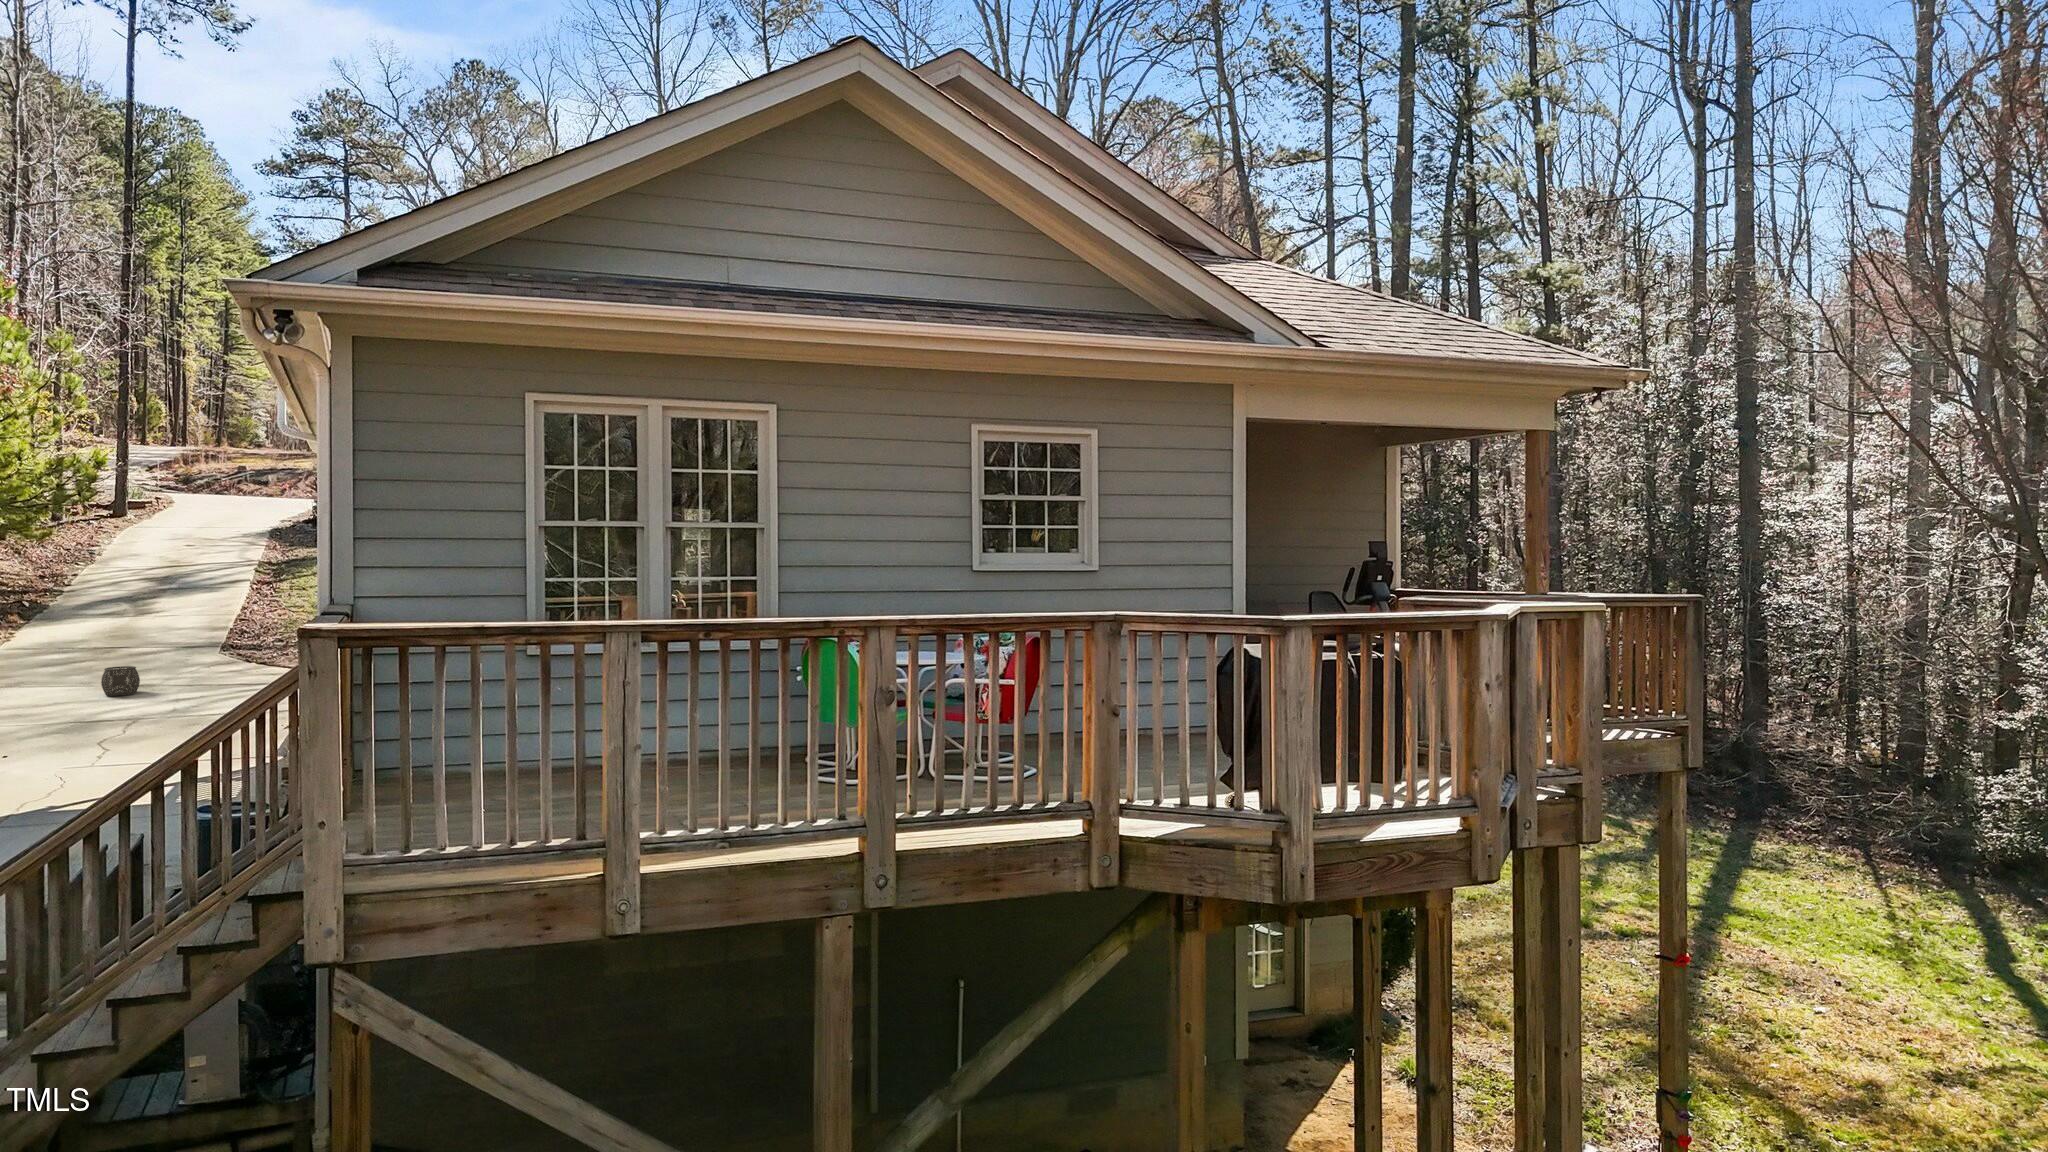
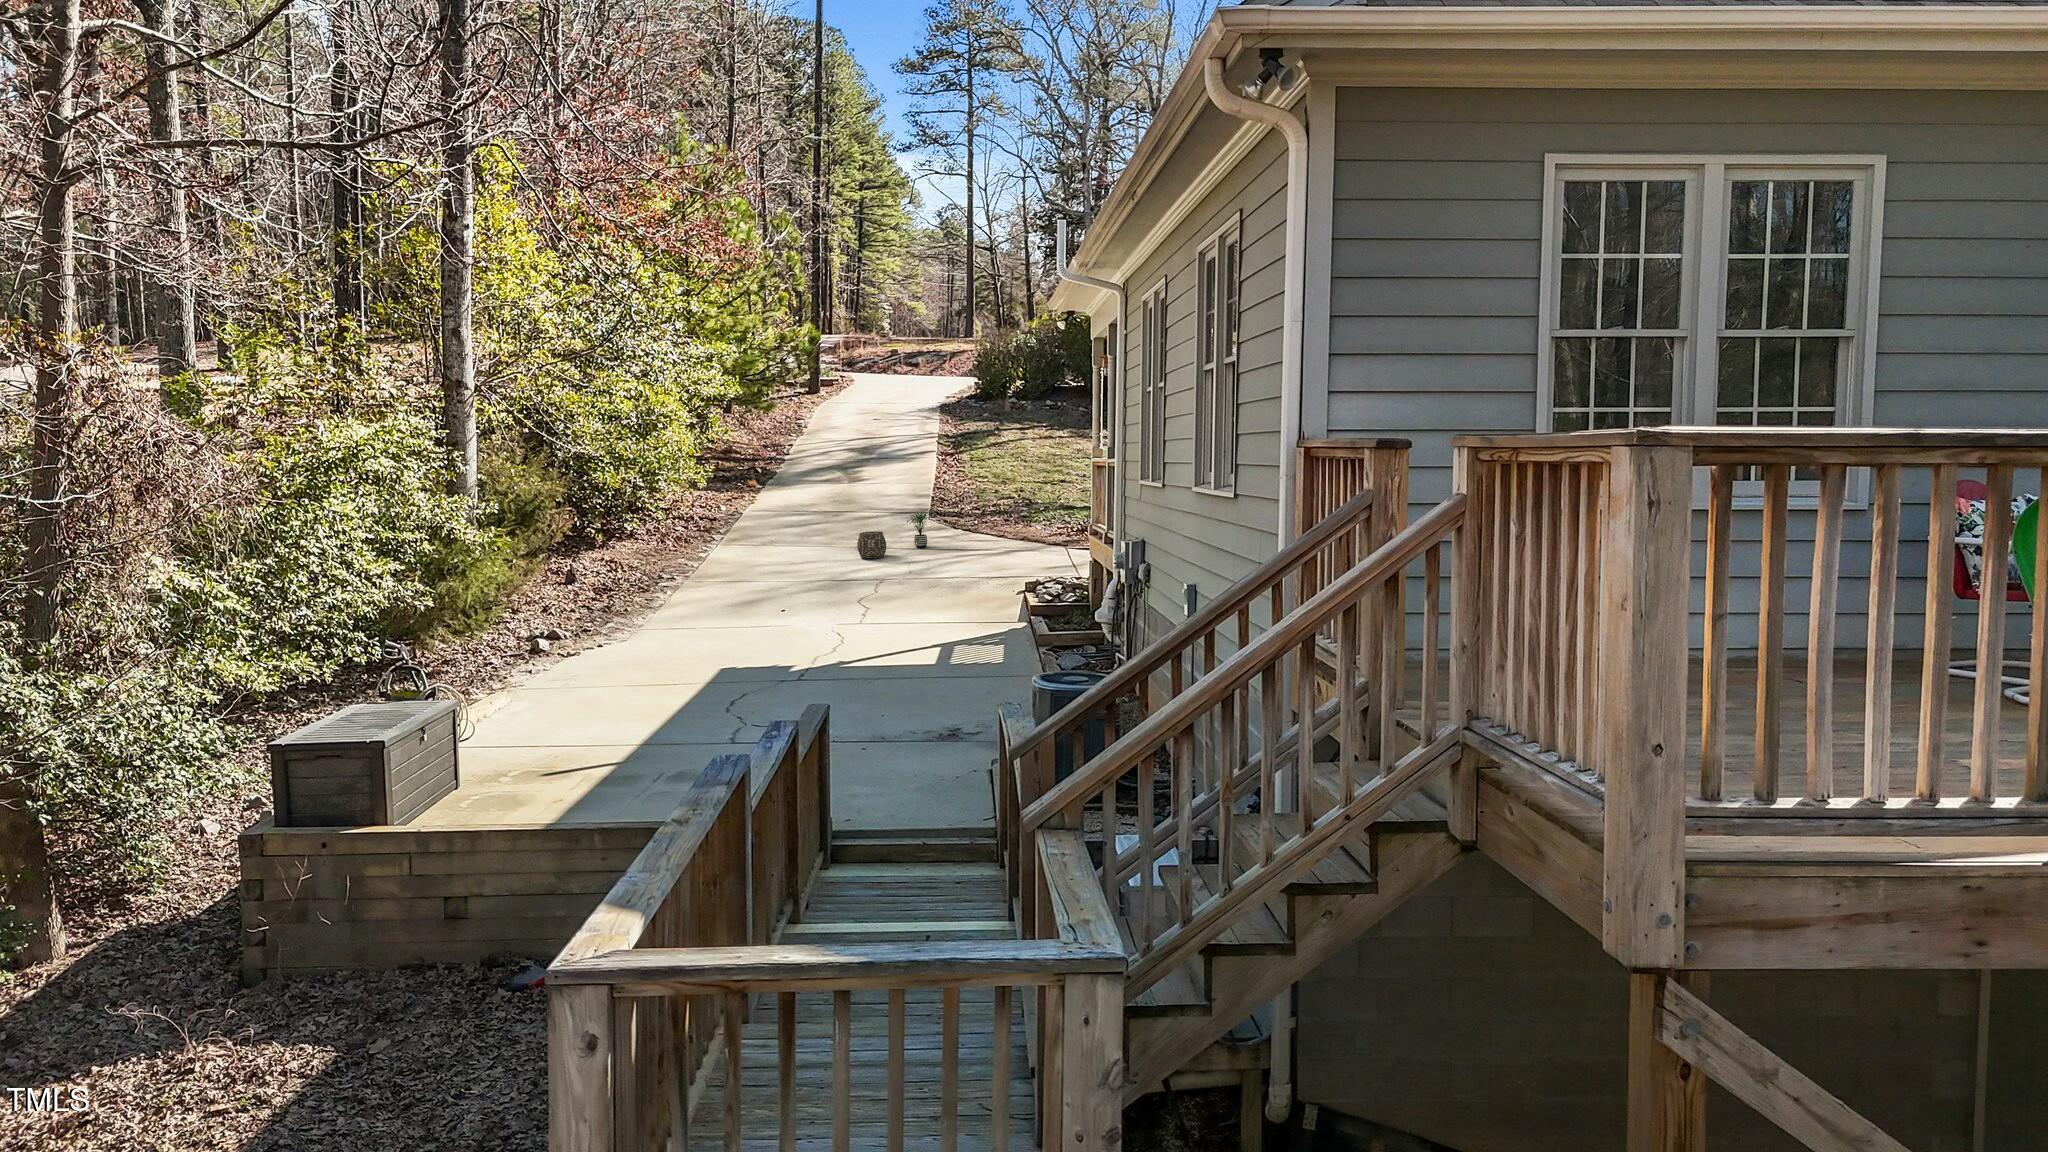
potted plant: none [169,644,203,684] -> present [907,512,928,548]

